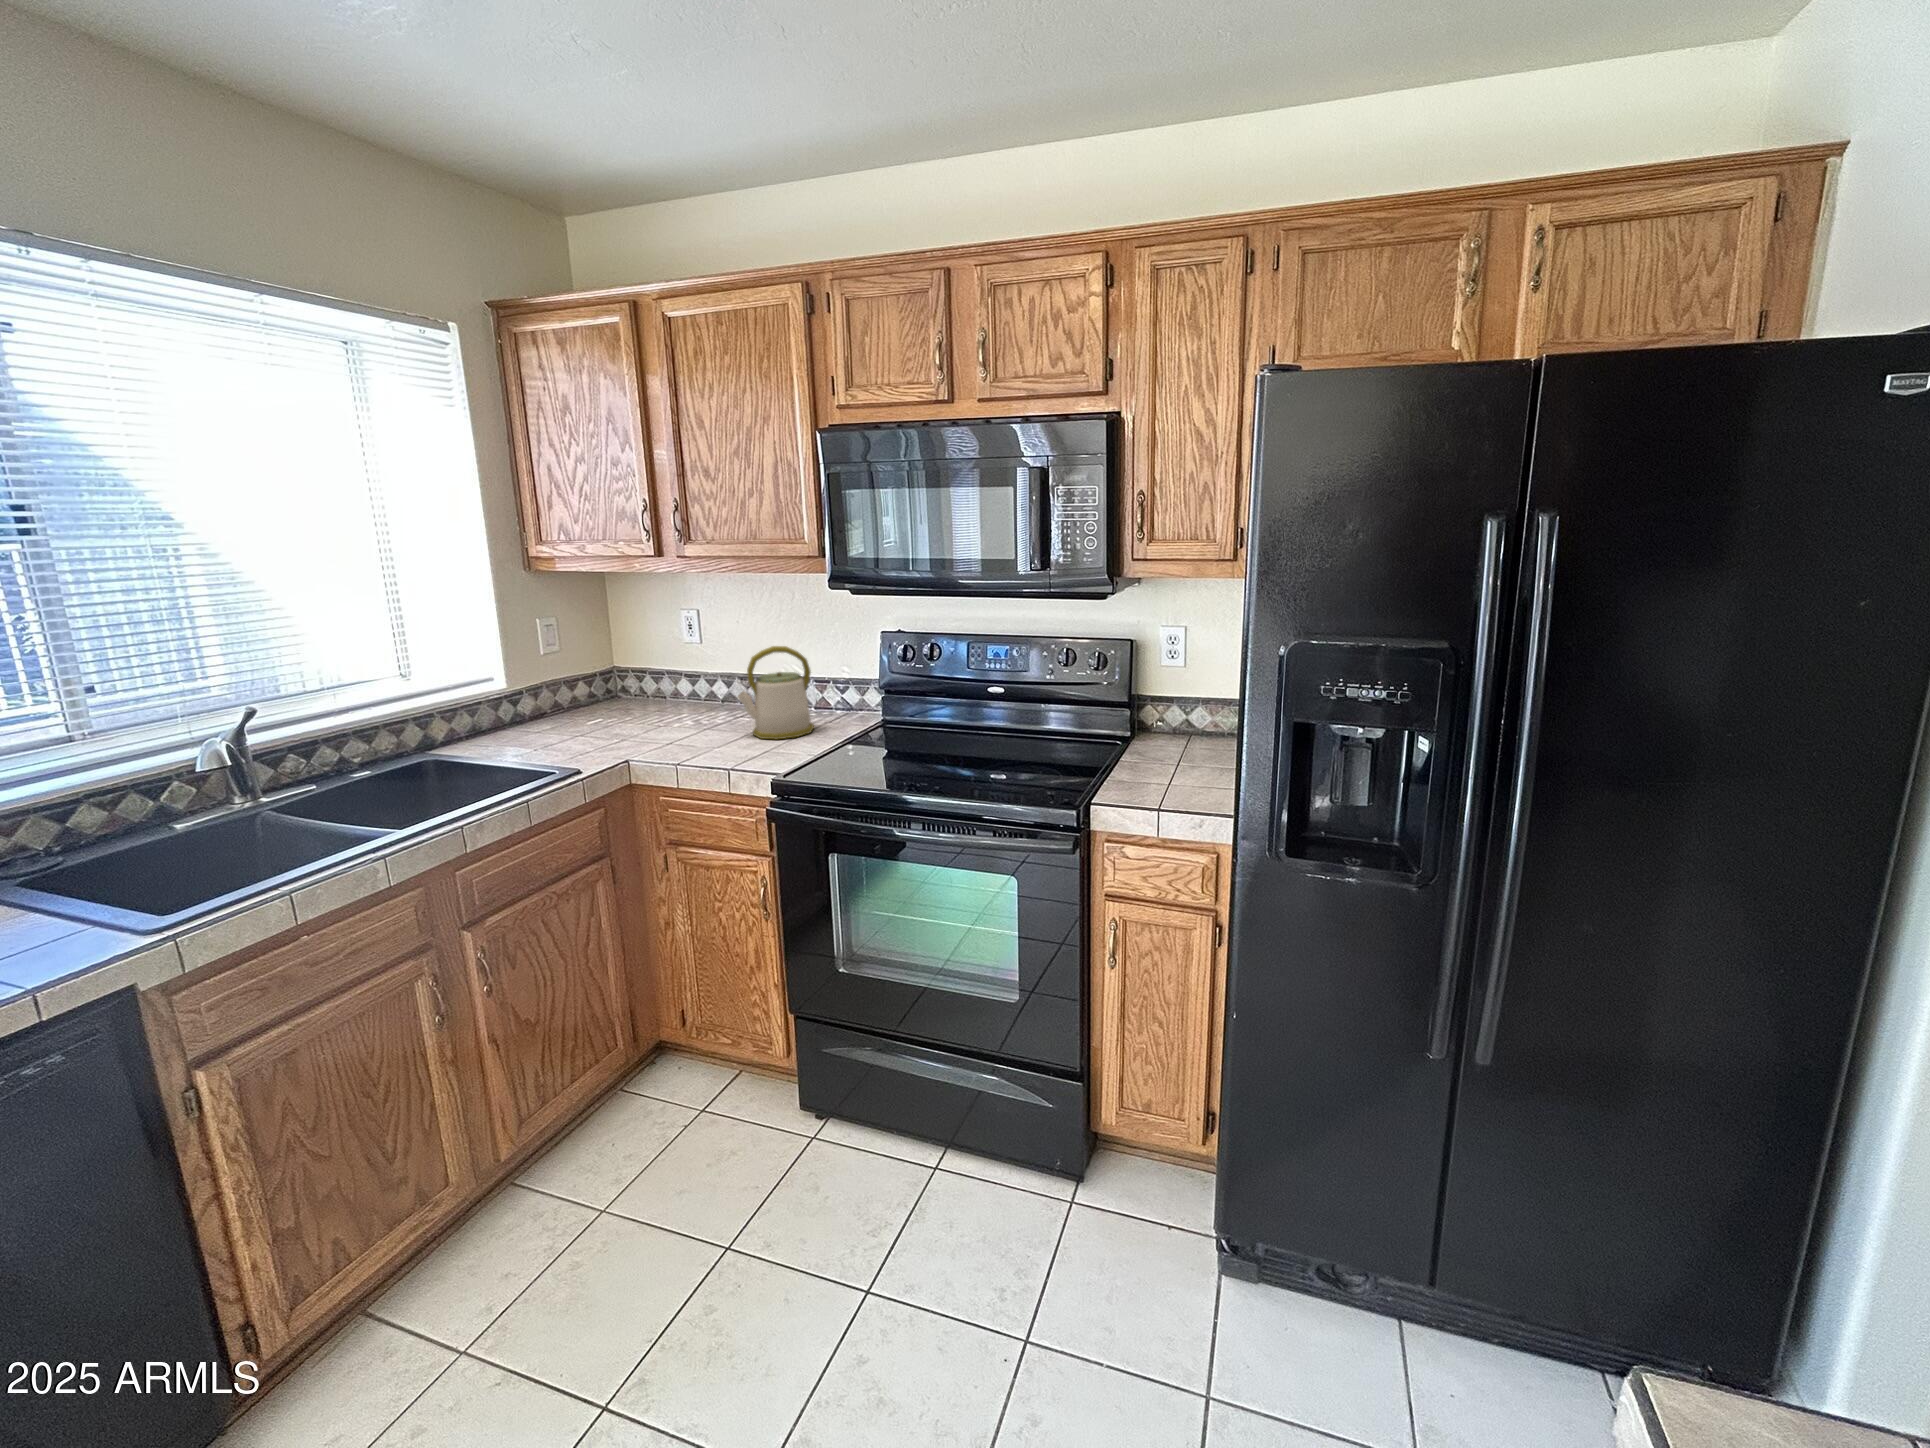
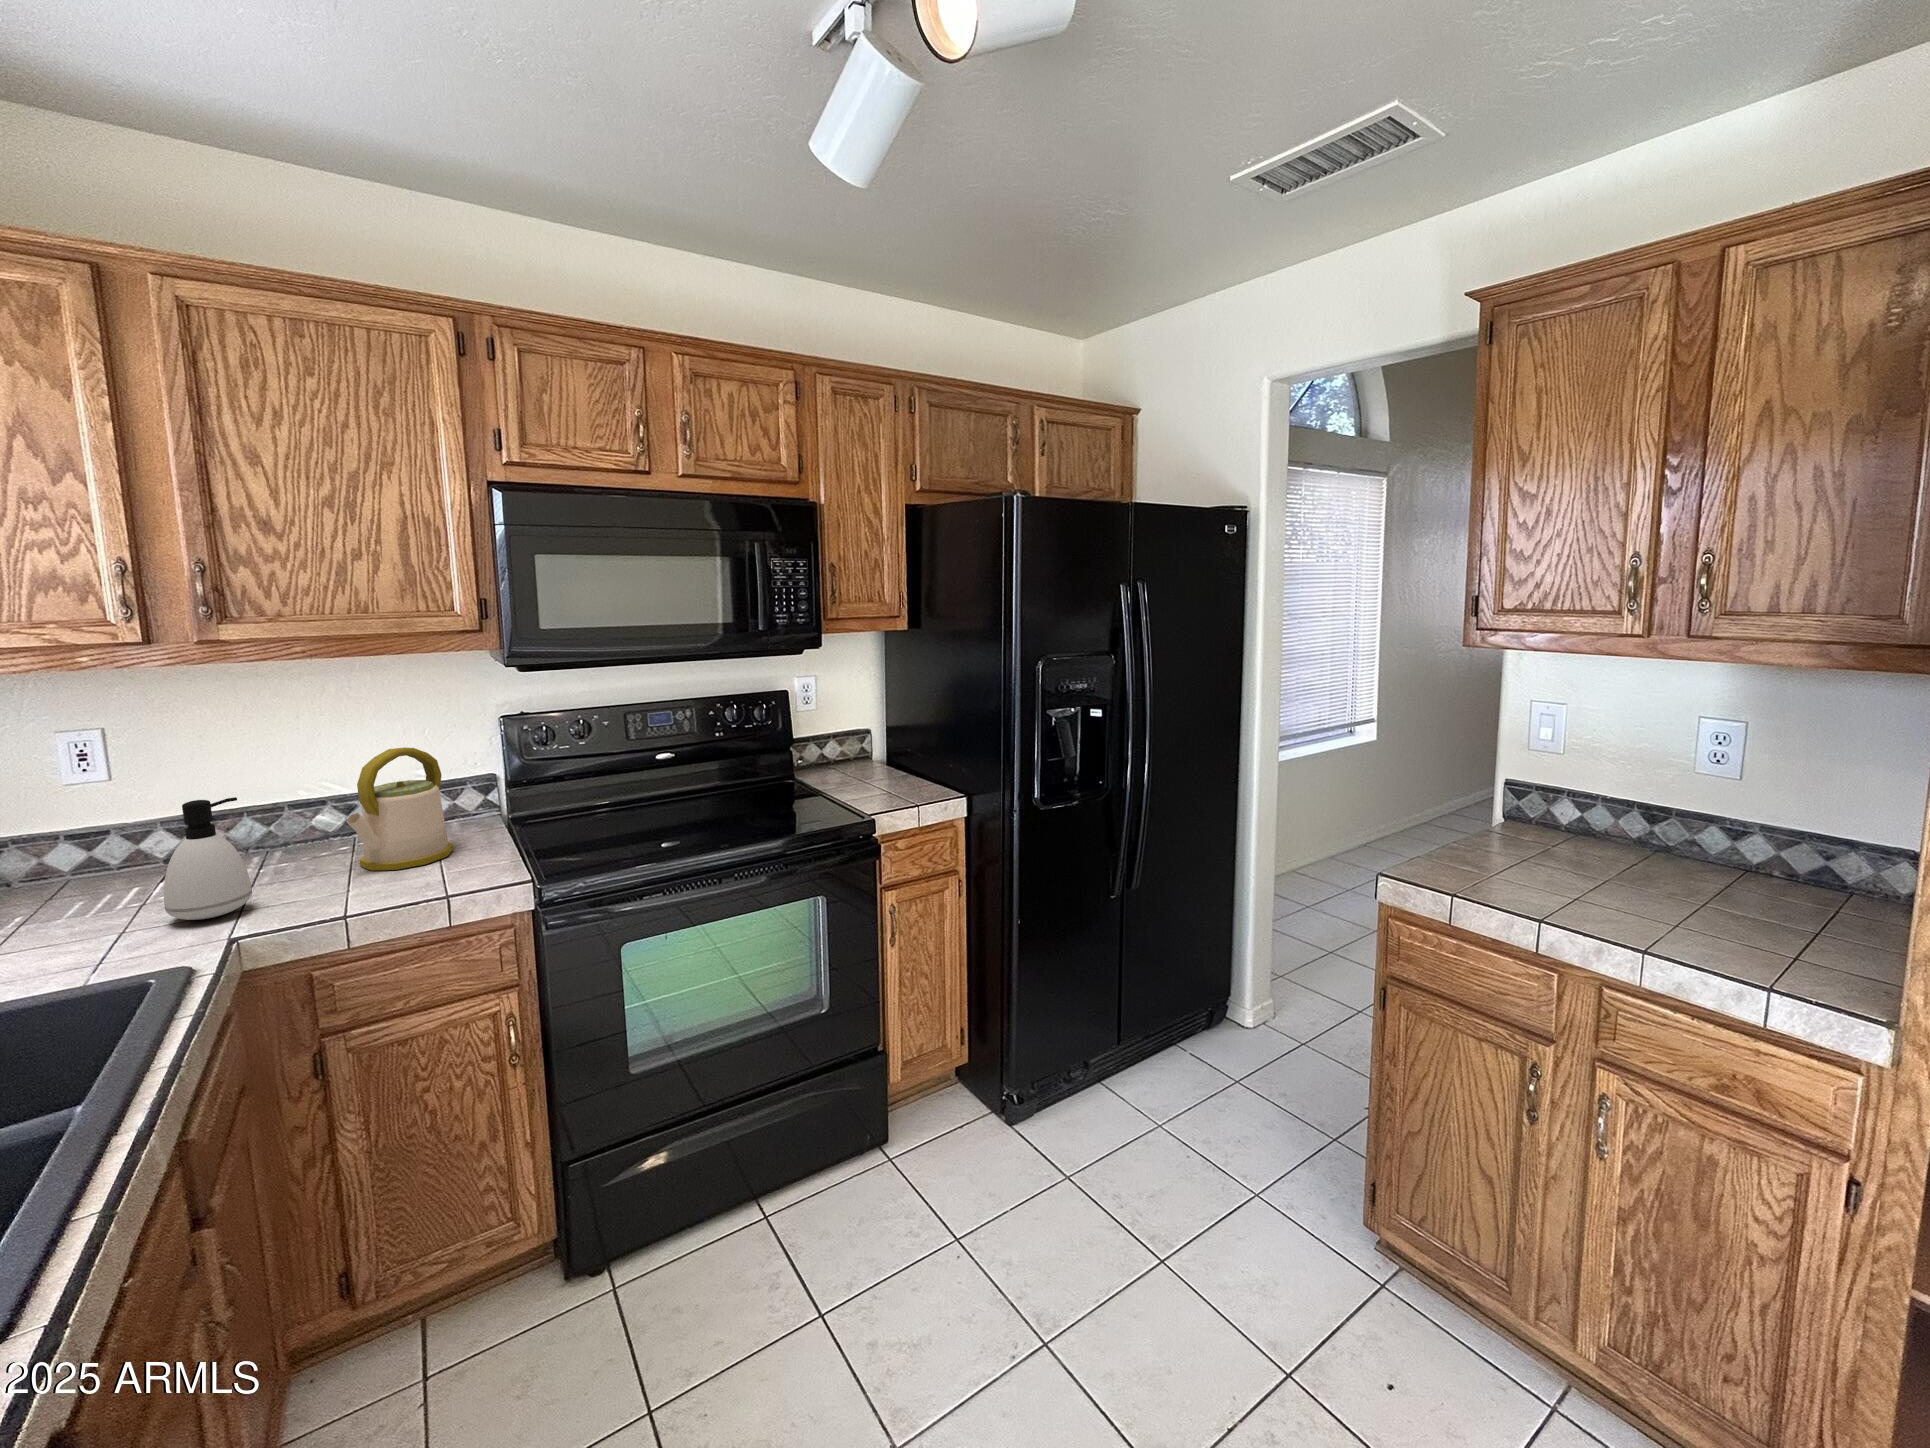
soap dispenser: none [630,663,676,742] -> present [164,797,252,920]

